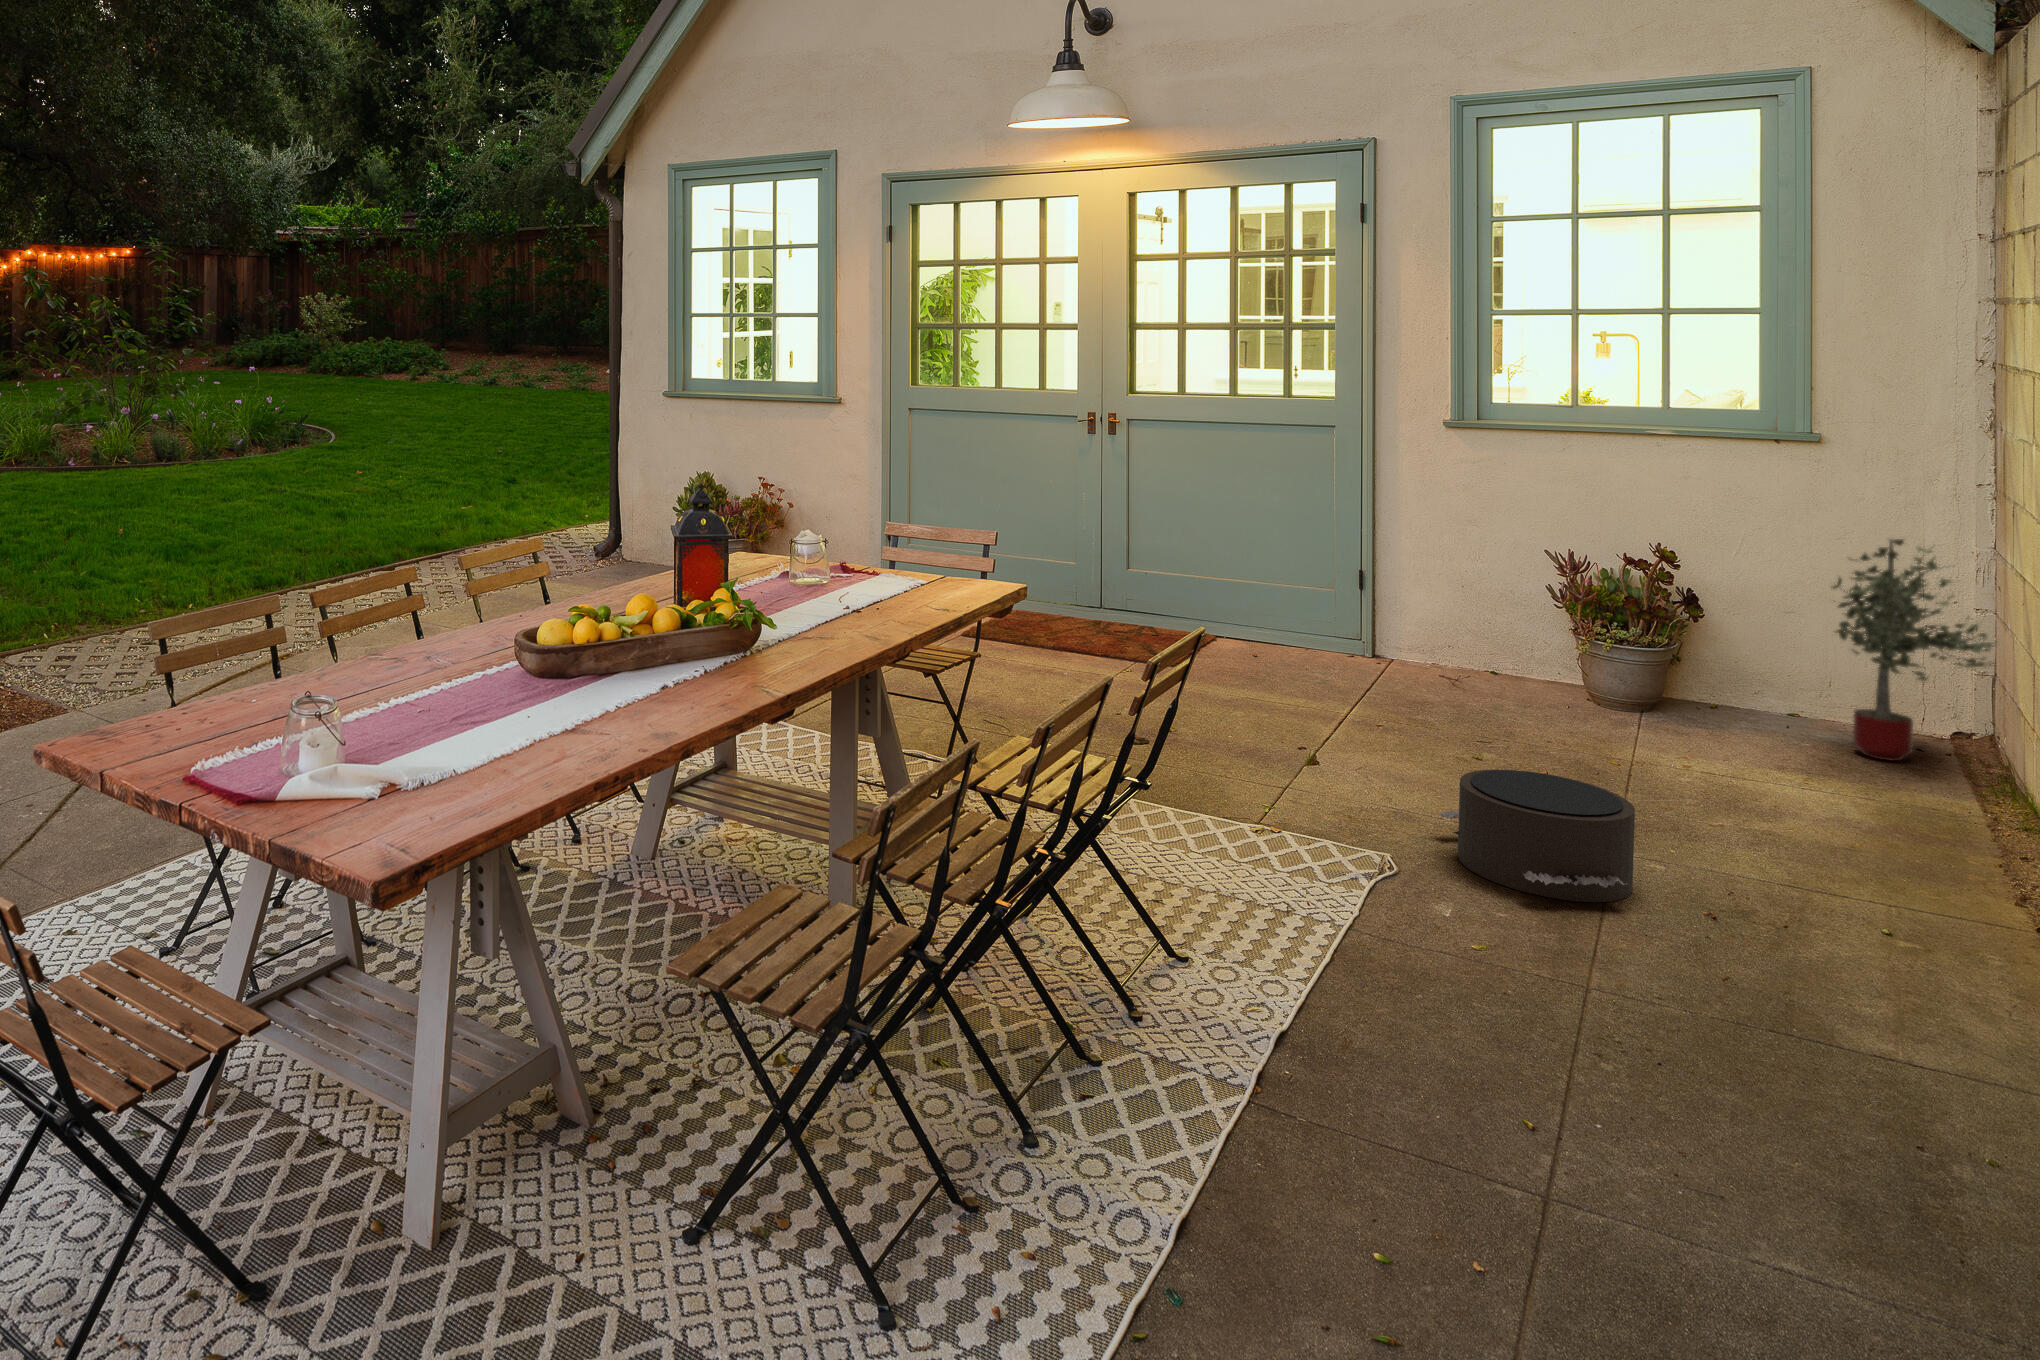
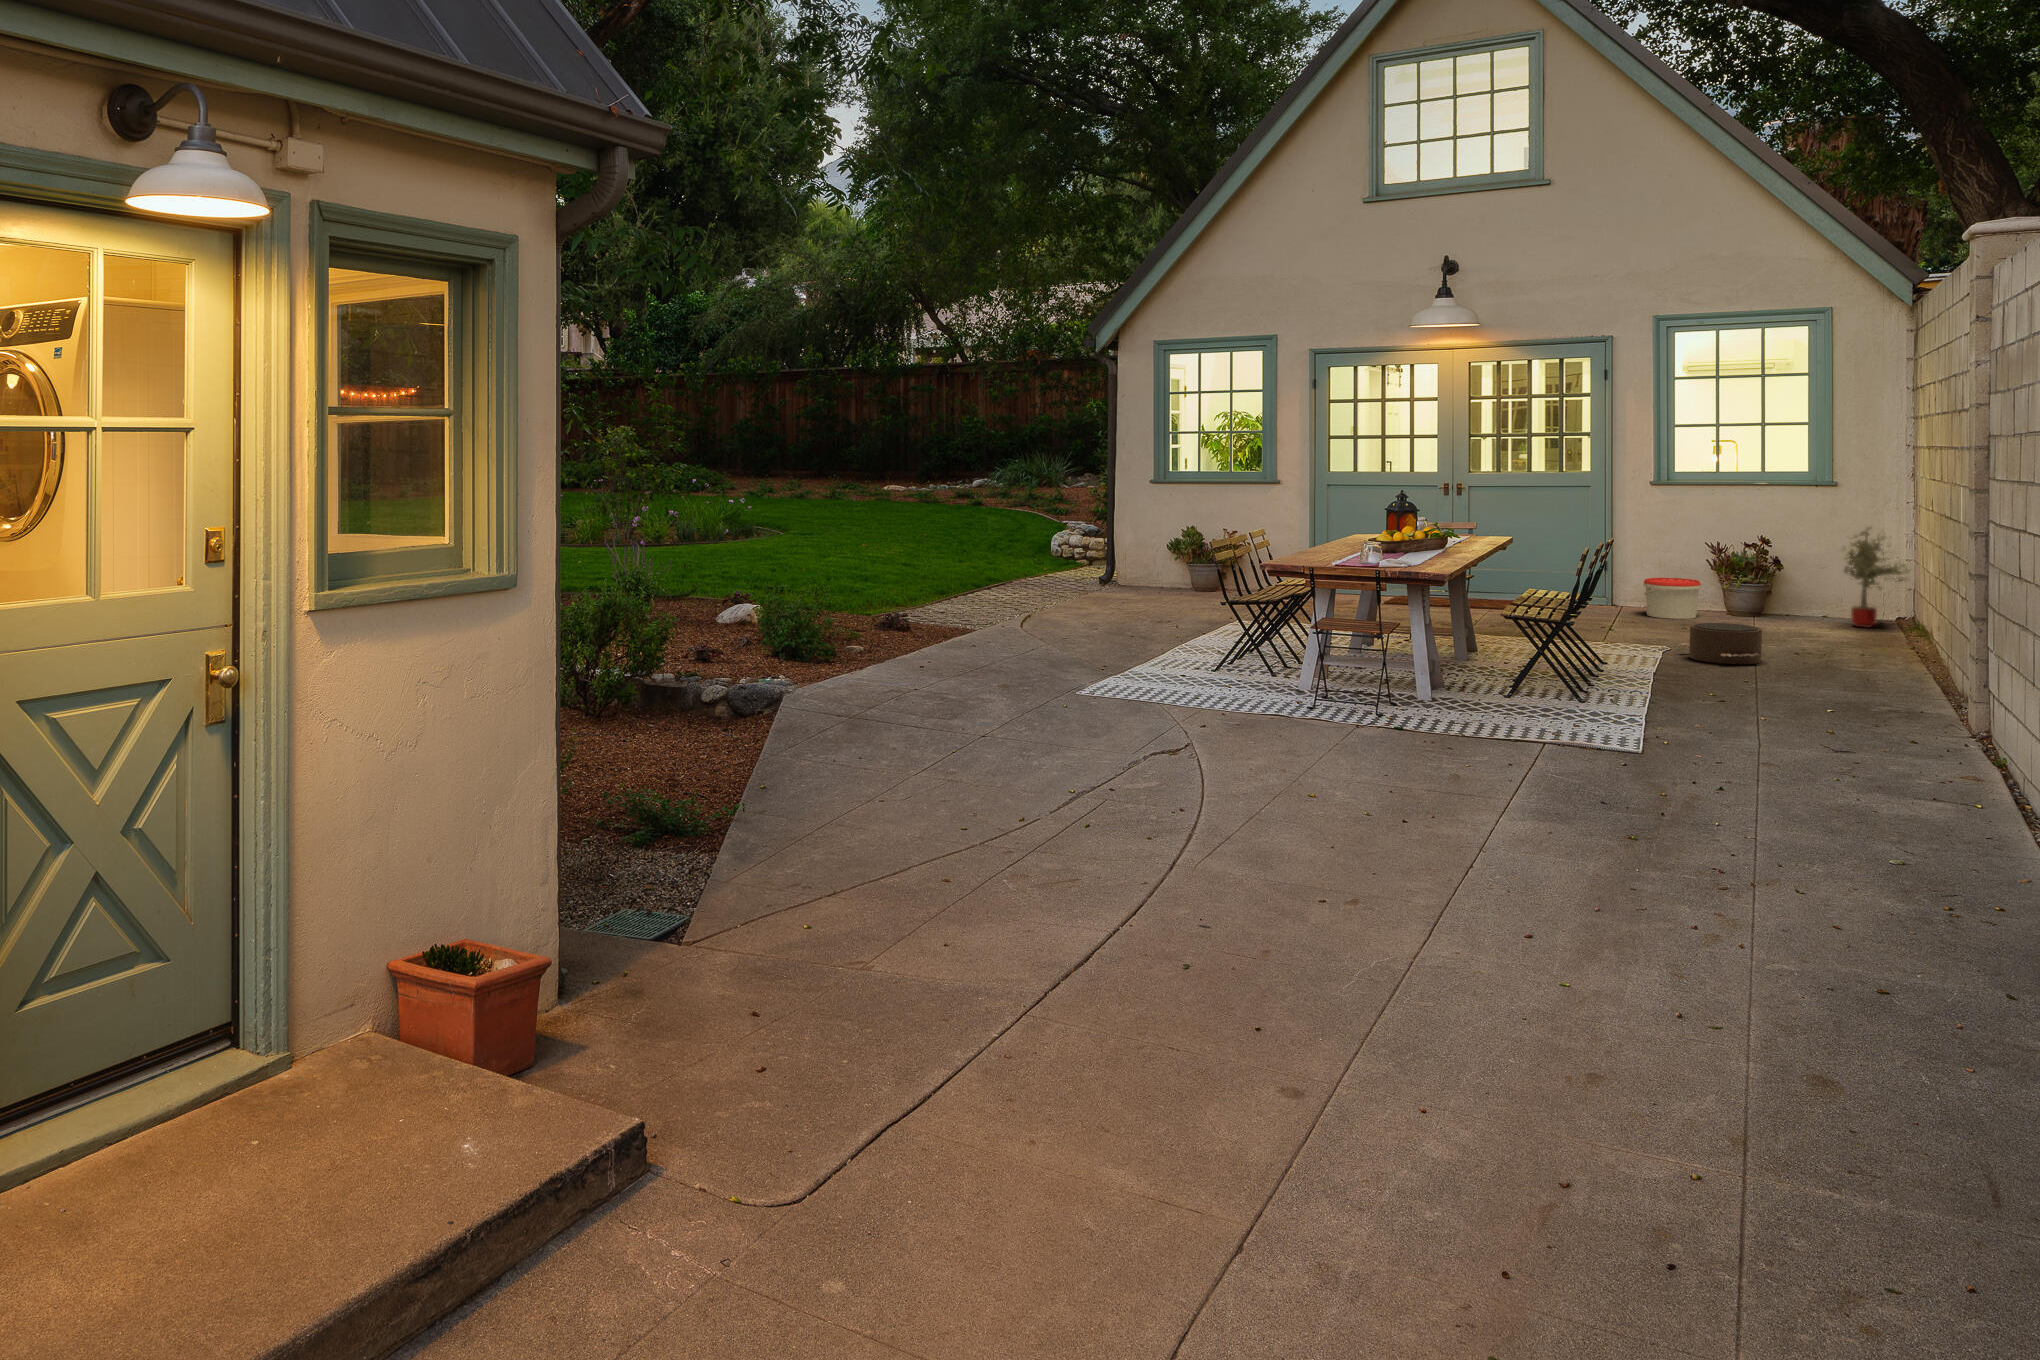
bucket: none [1424,609,1536,700] -> present [1643,578,1701,619]

